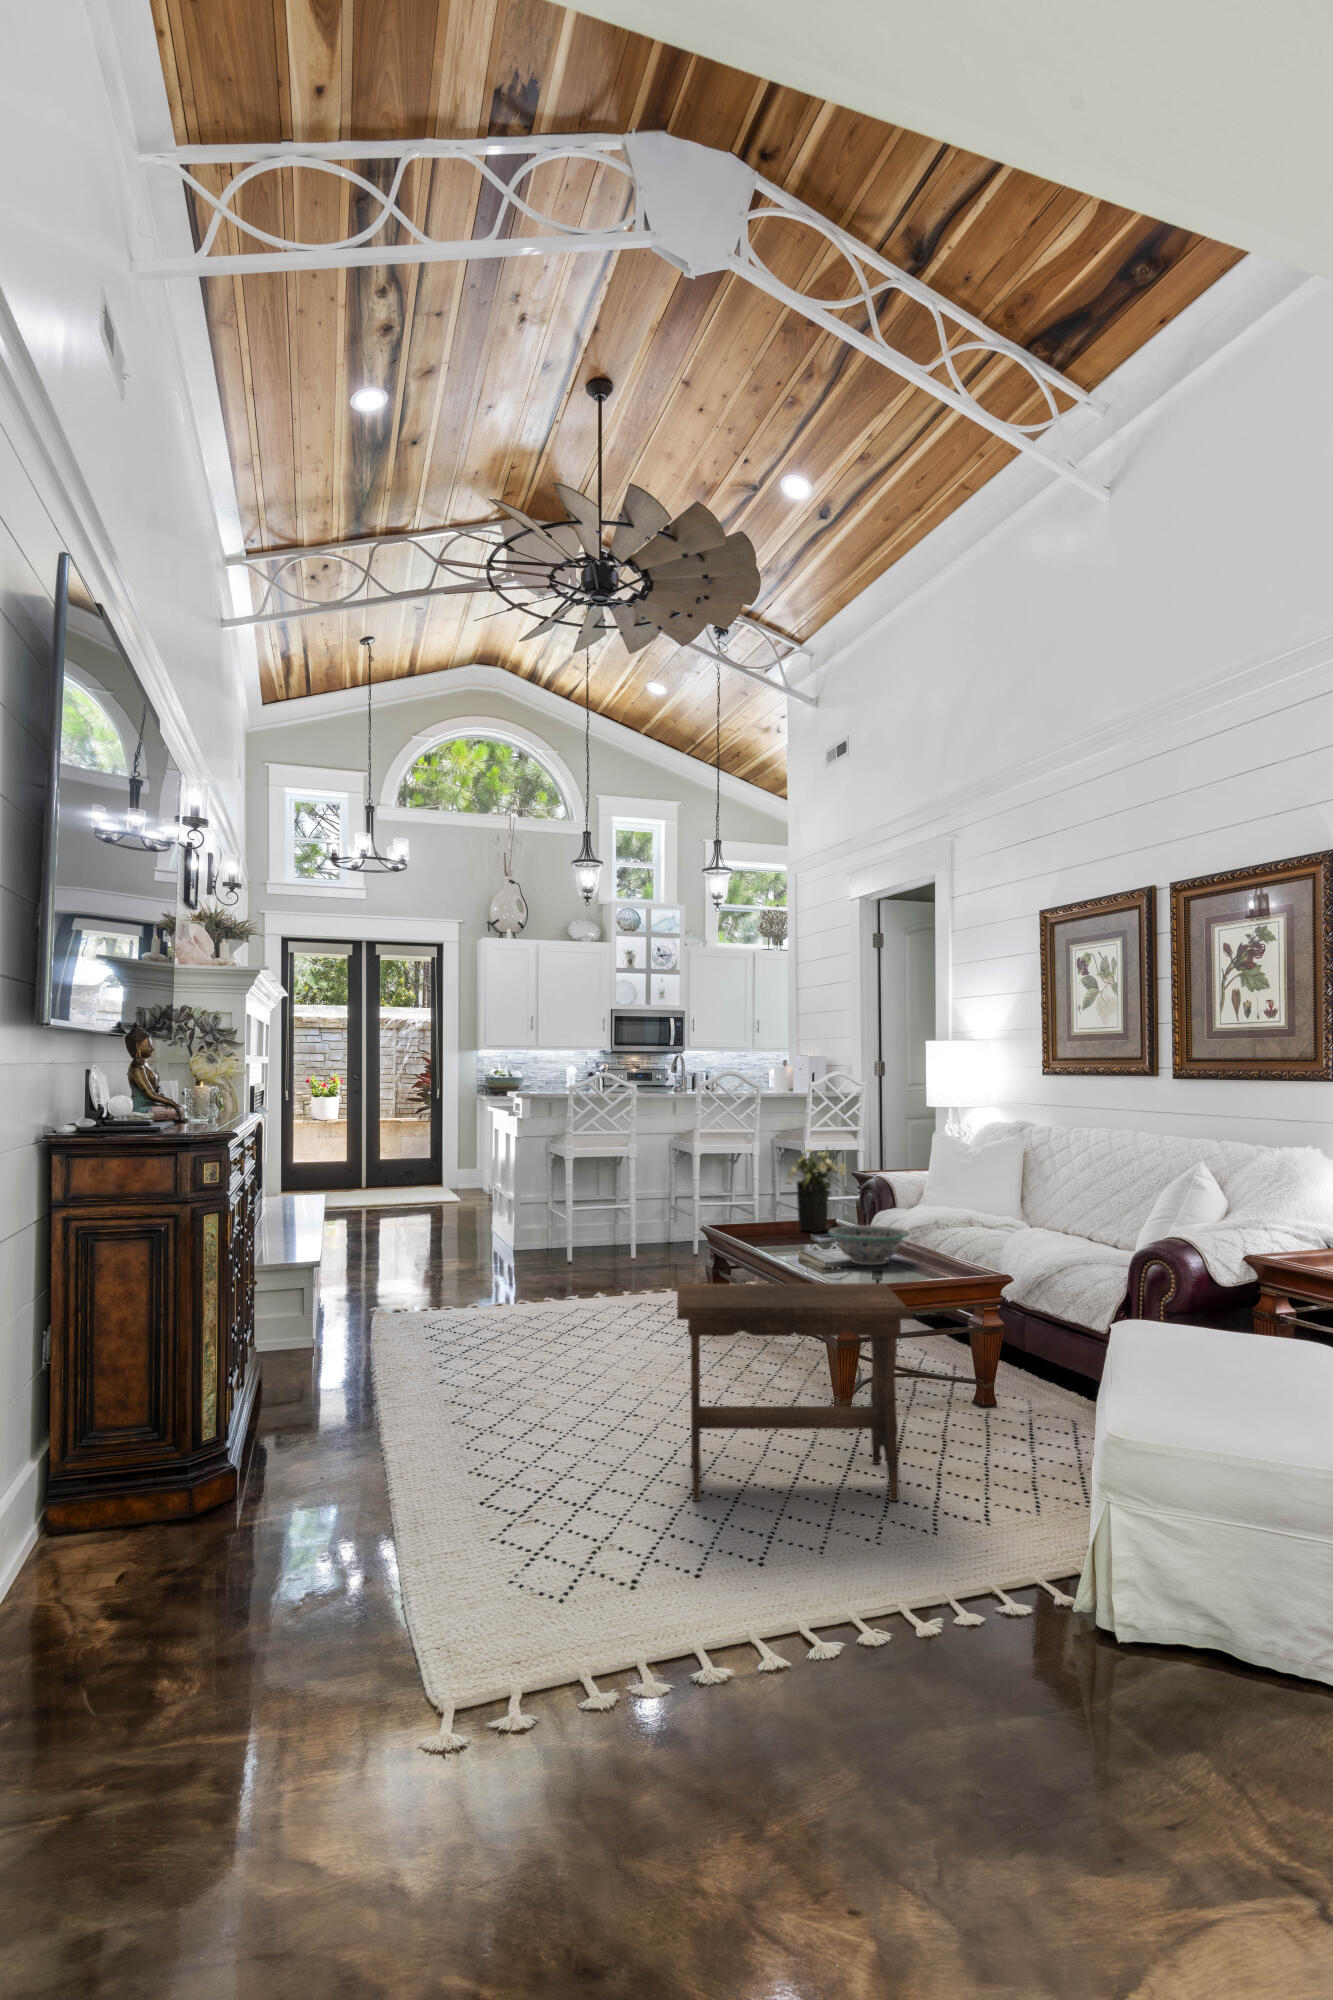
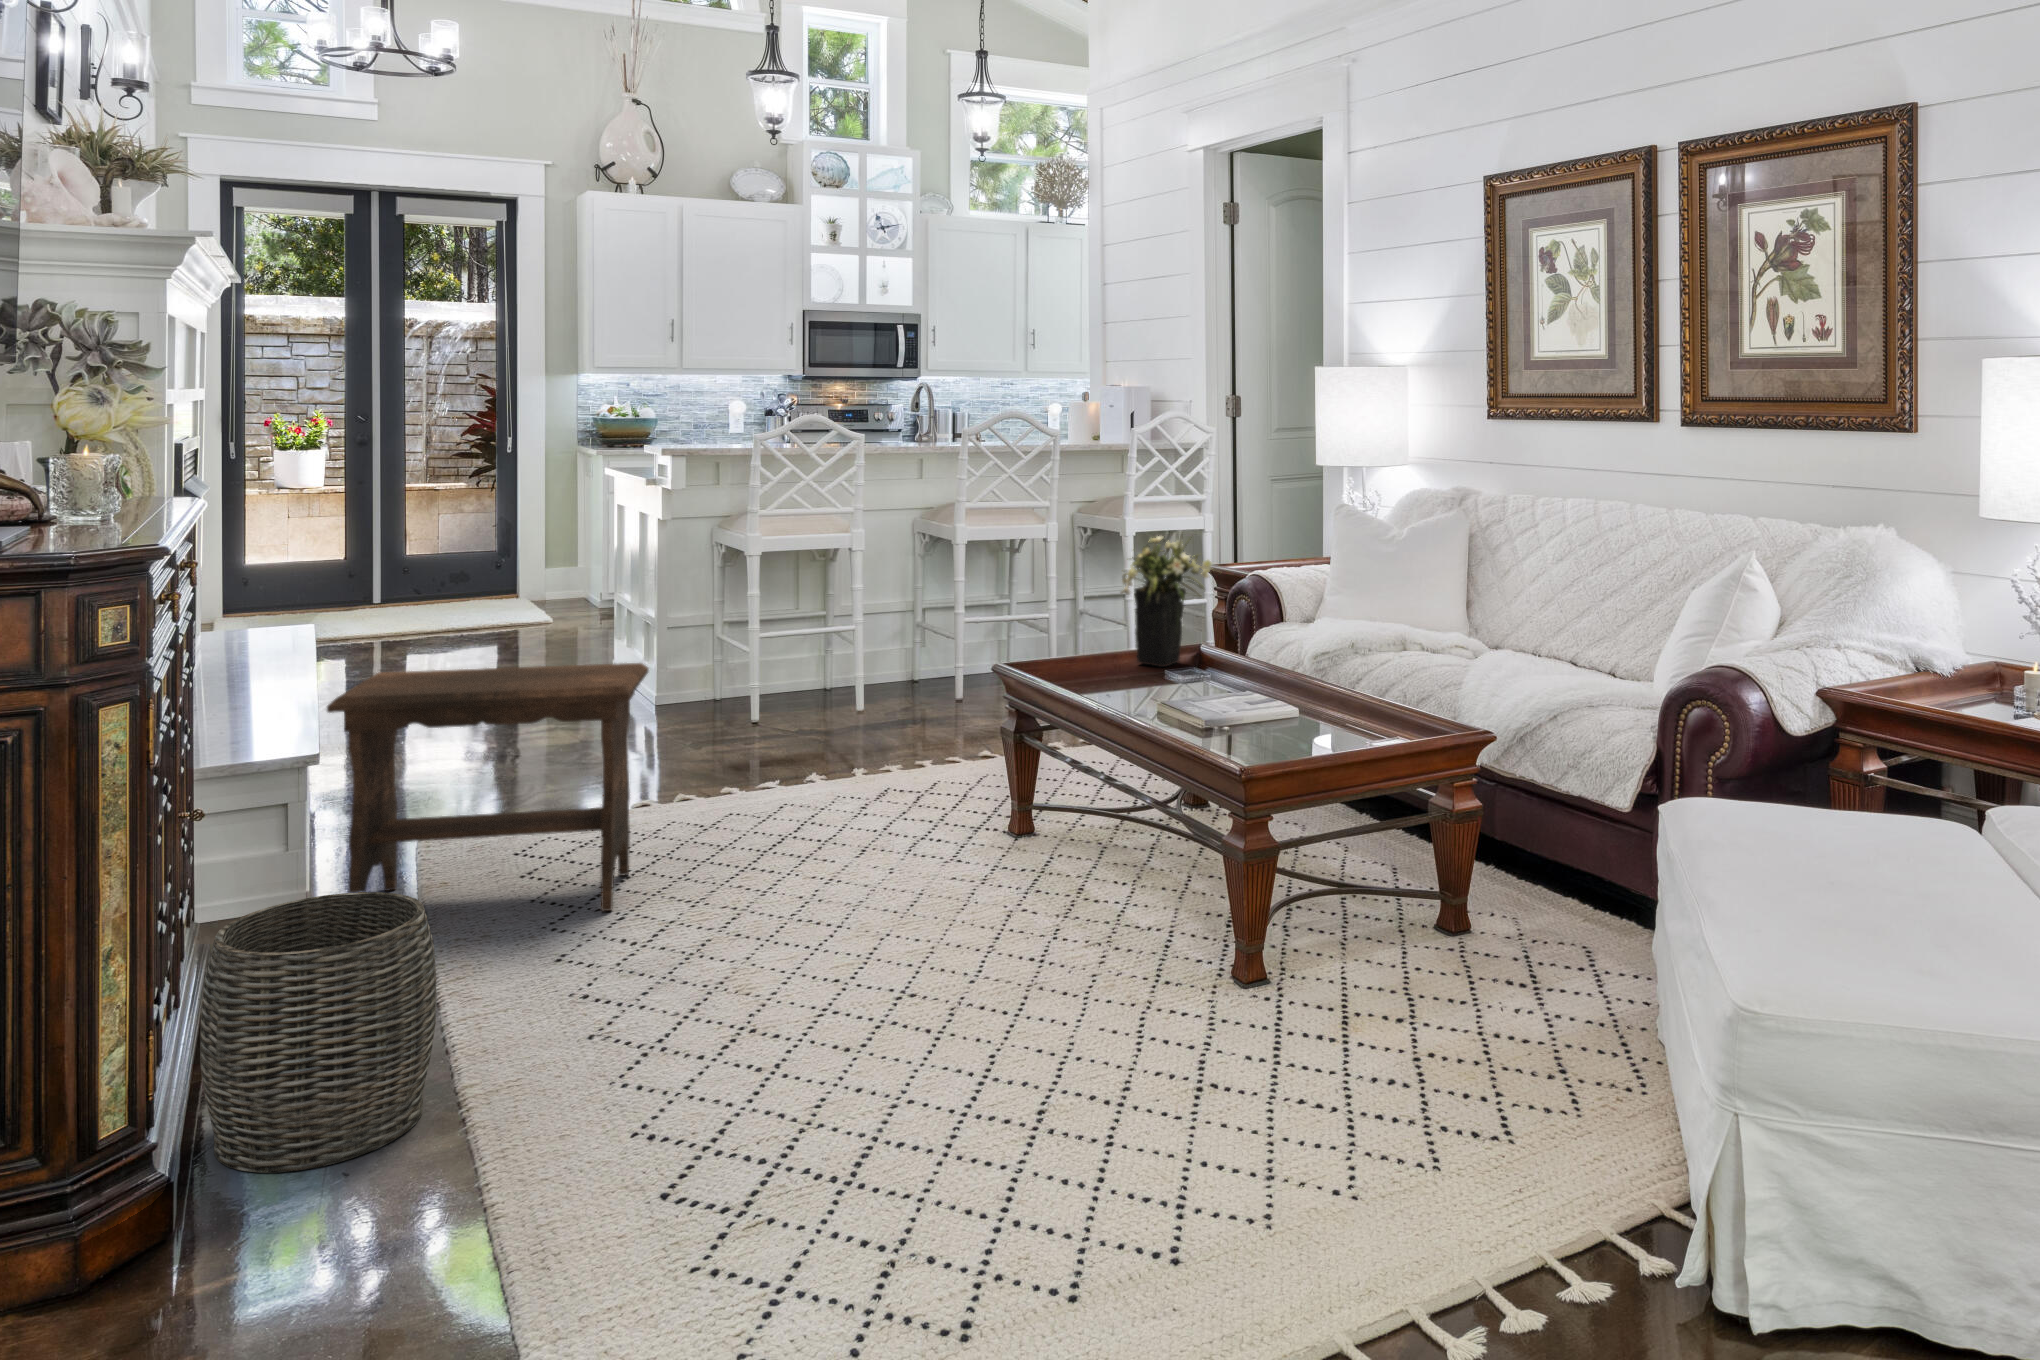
decorative bowl: present [828,1225,909,1265] -> none [1203,658,1328,722]
footstool: present [677,1283,913,1501] -> present [327,663,649,911]
woven basket: none [252,1330,370,1476] -> present [200,892,436,1173]

